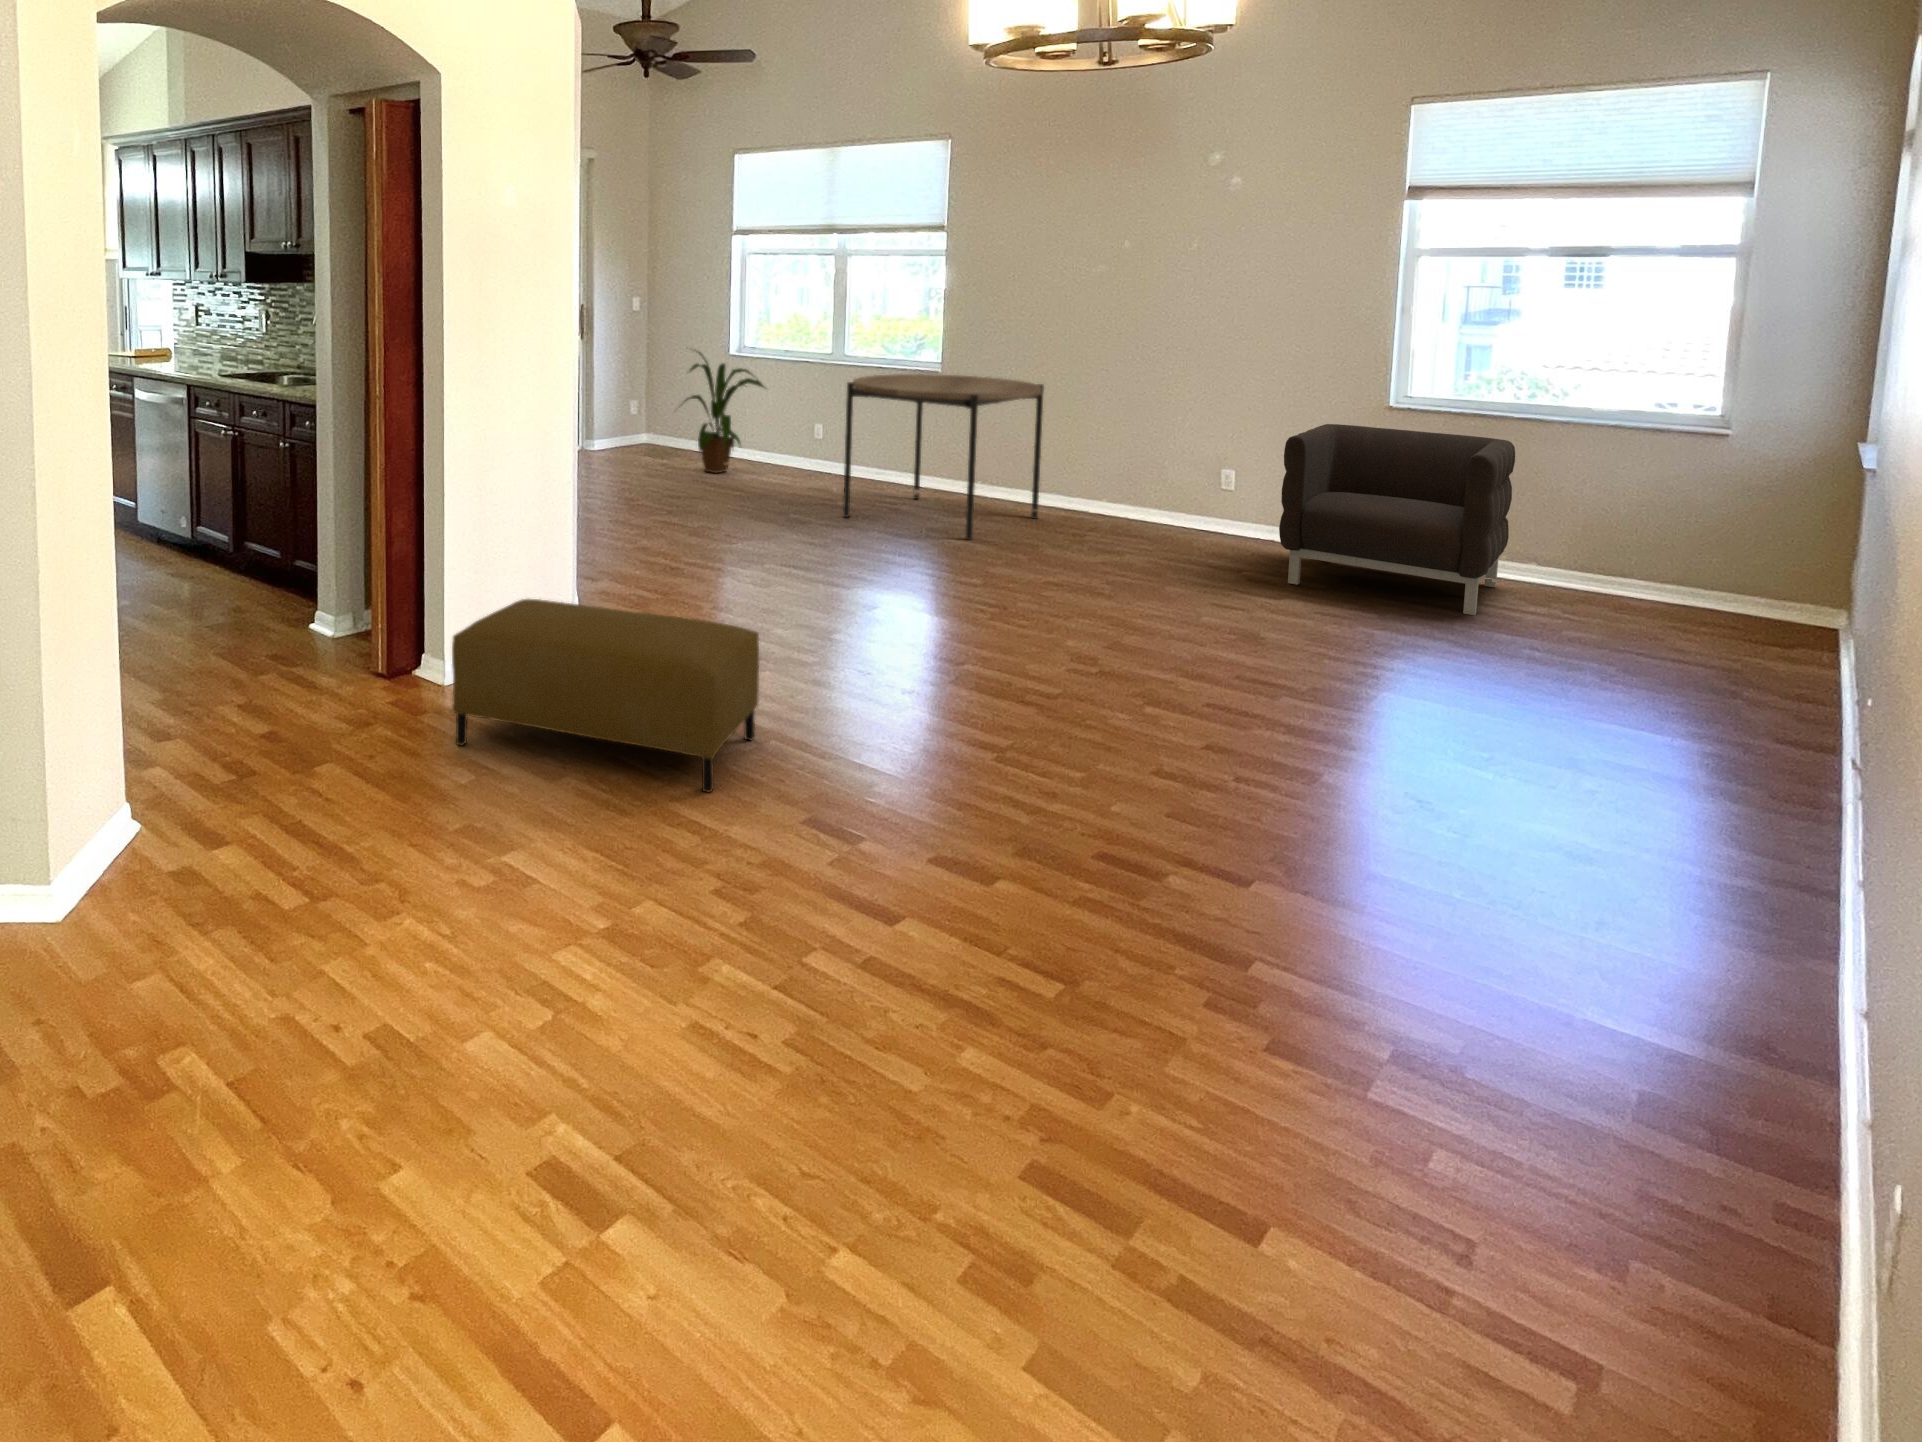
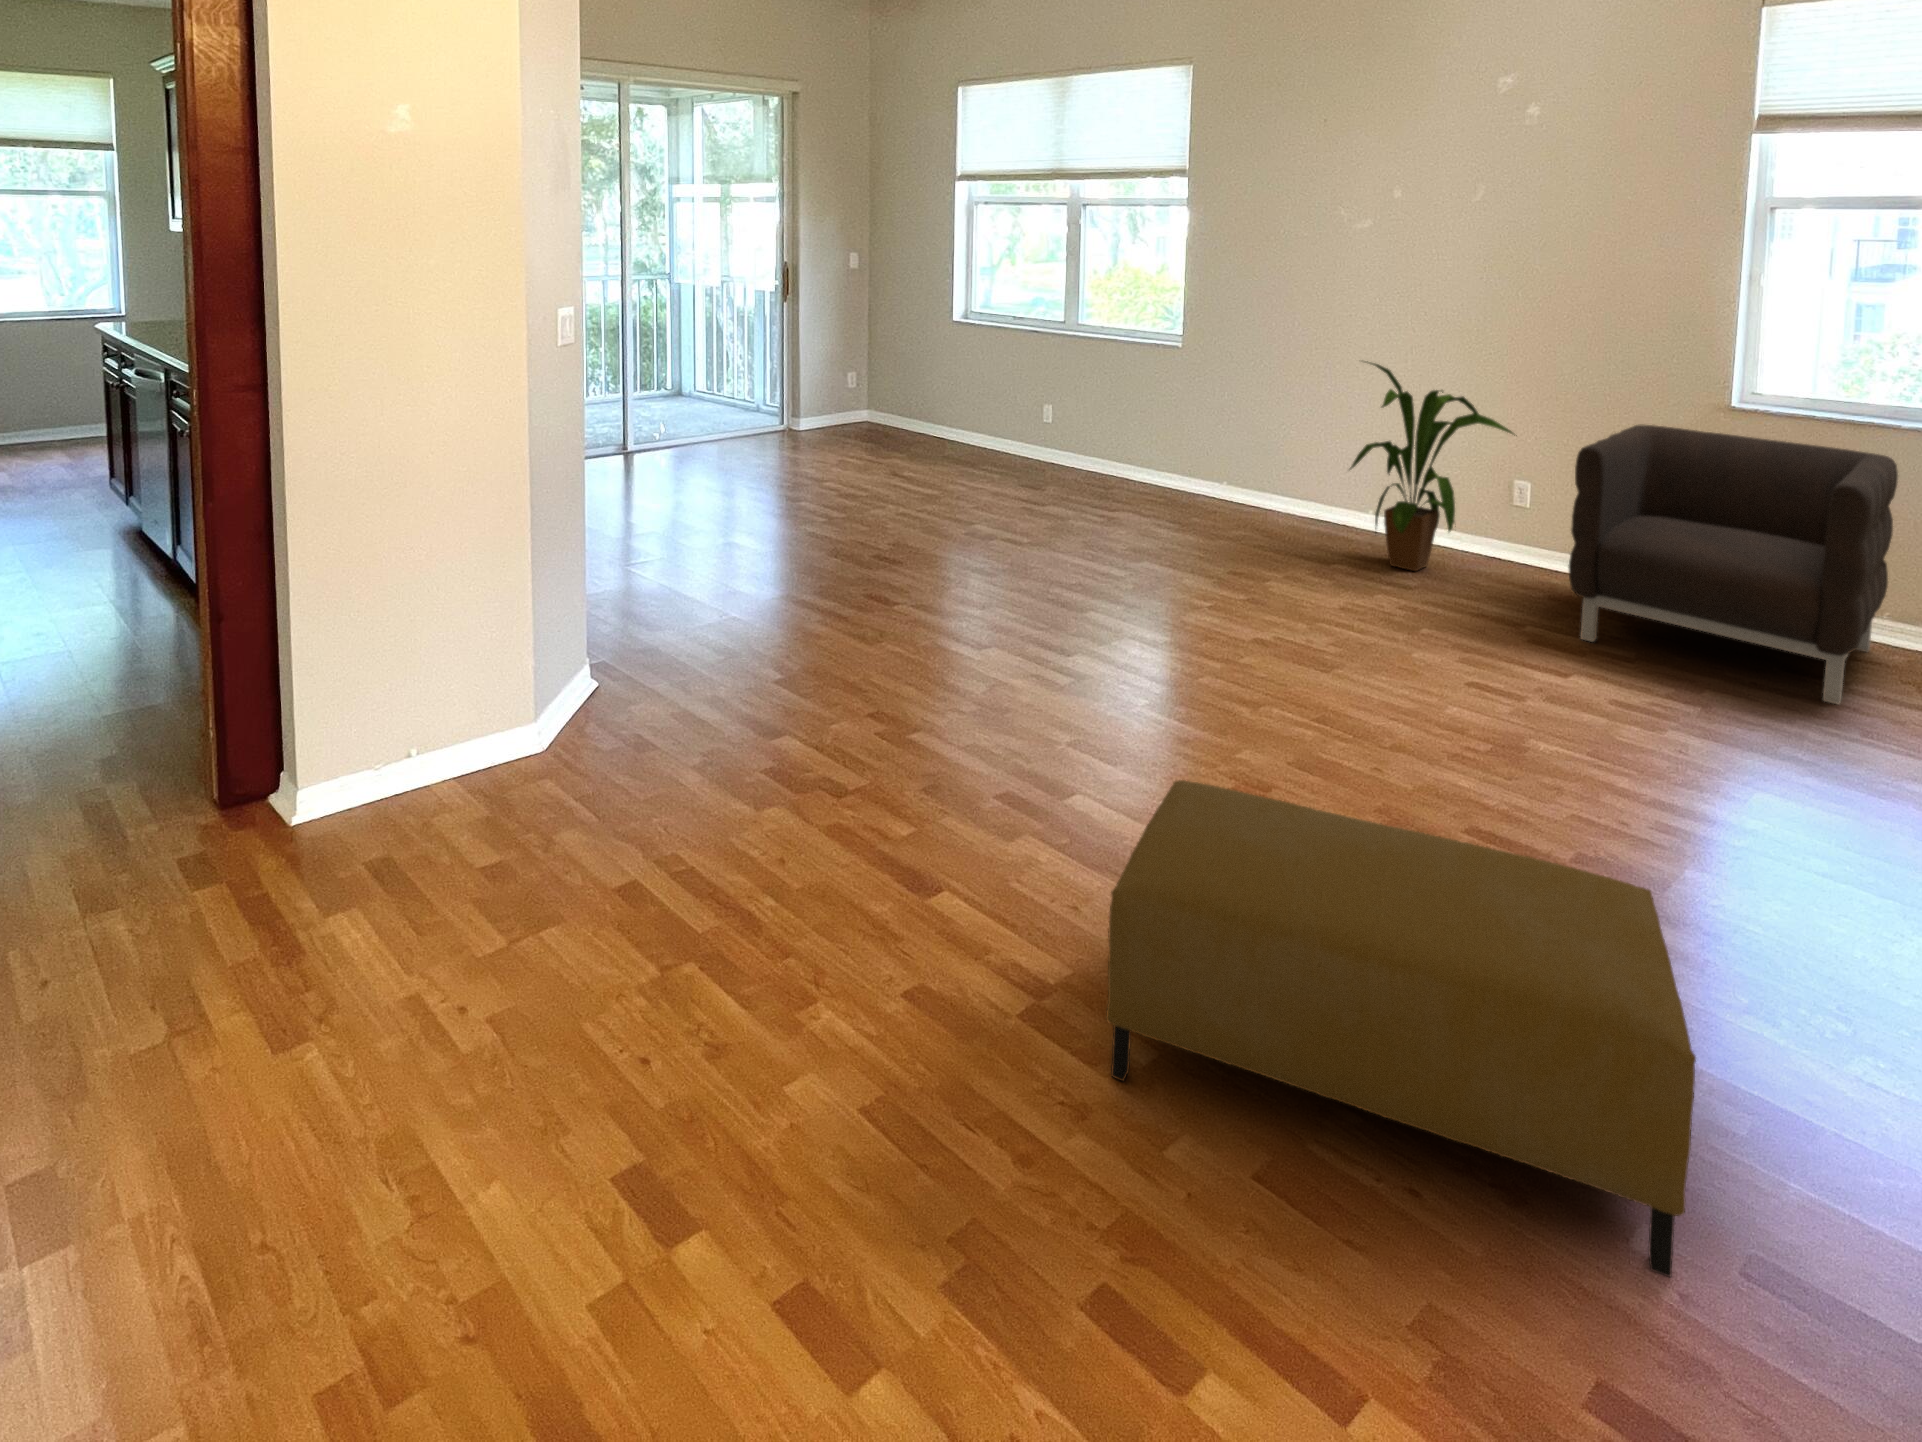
house plant: present [681,352,765,473] -> present [1350,361,1517,571]
dining table: present [843,374,1044,540] -> none [1046,347,1291,559]
ottoman: present [452,599,759,792] -> present [1106,780,1696,1277]

